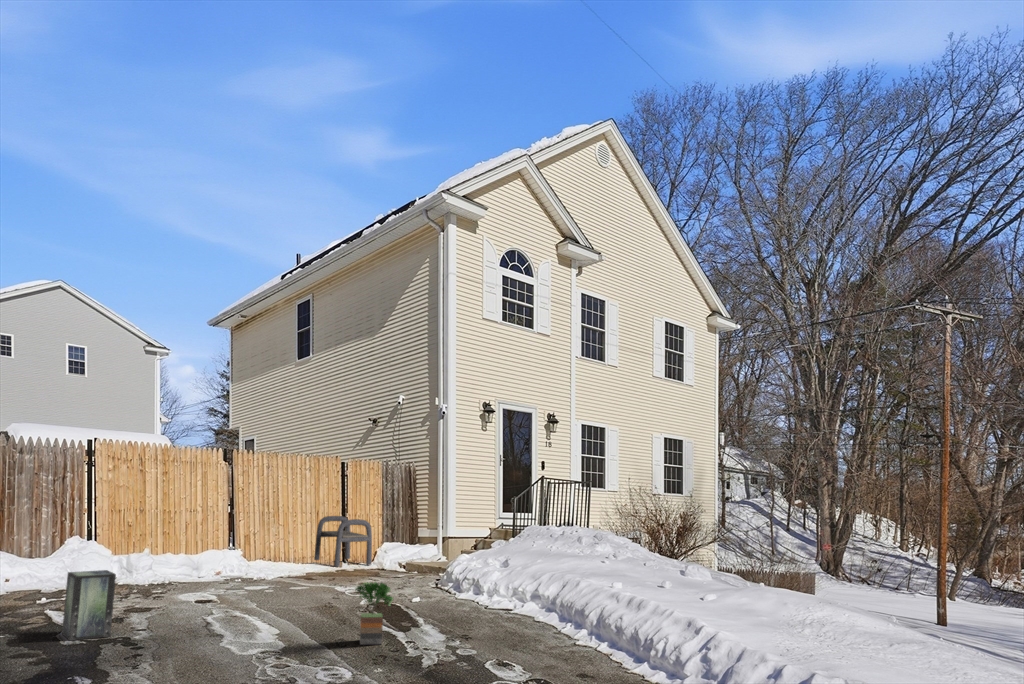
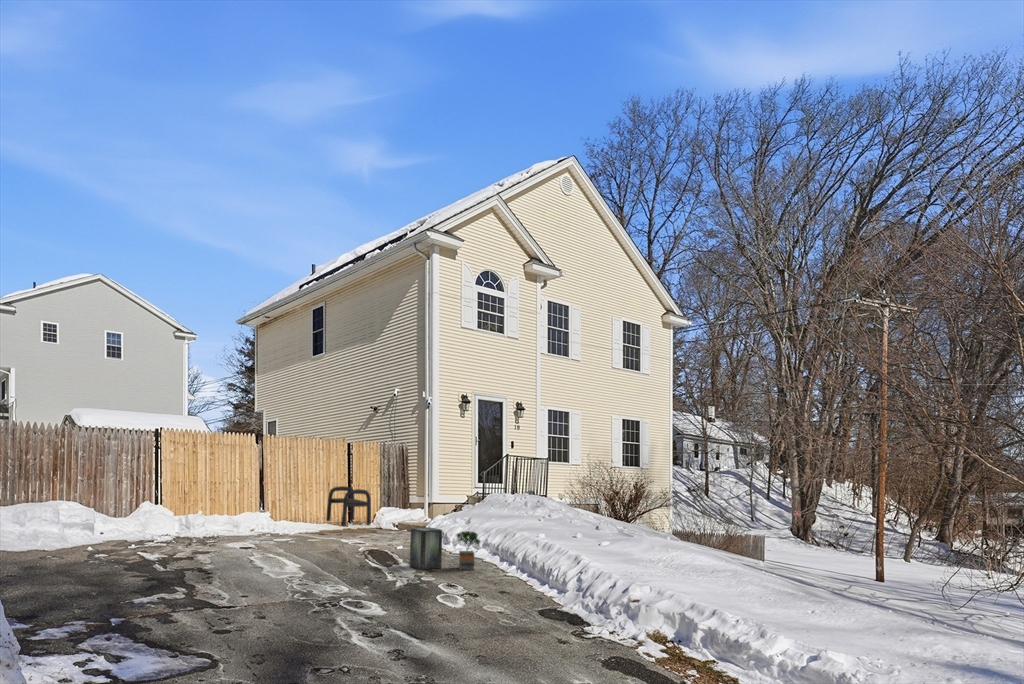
storage box: present [62,570,116,640] -> present [410,528,442,570]
potted tree: present [355,582,393,645] -> present [457,531,480,570]

